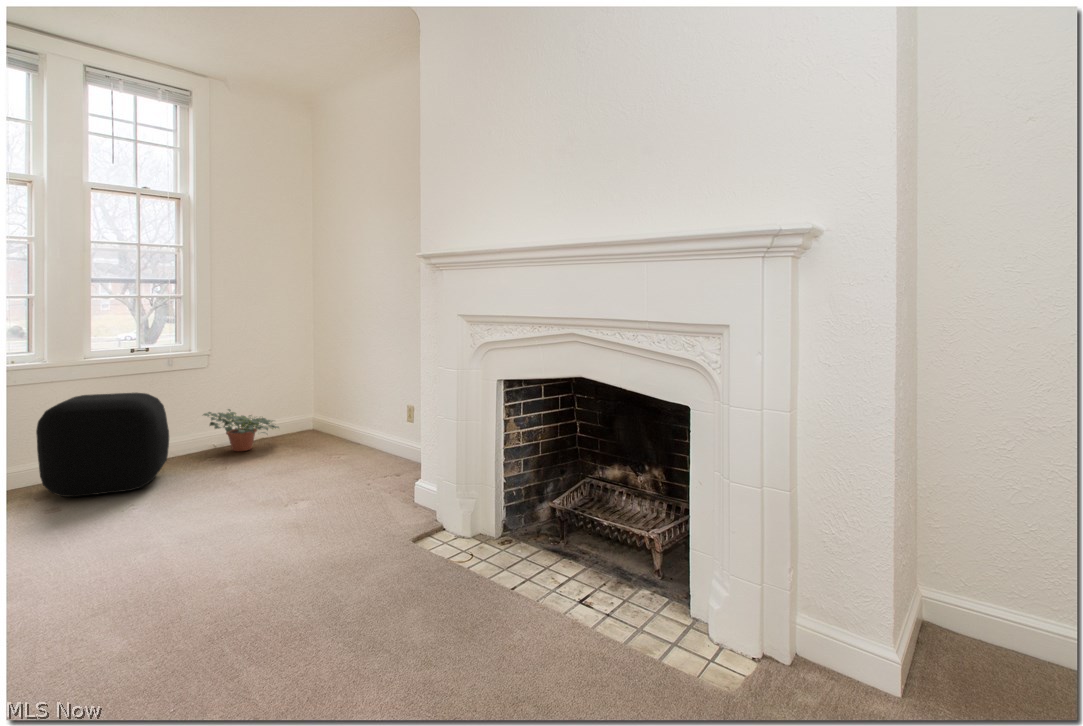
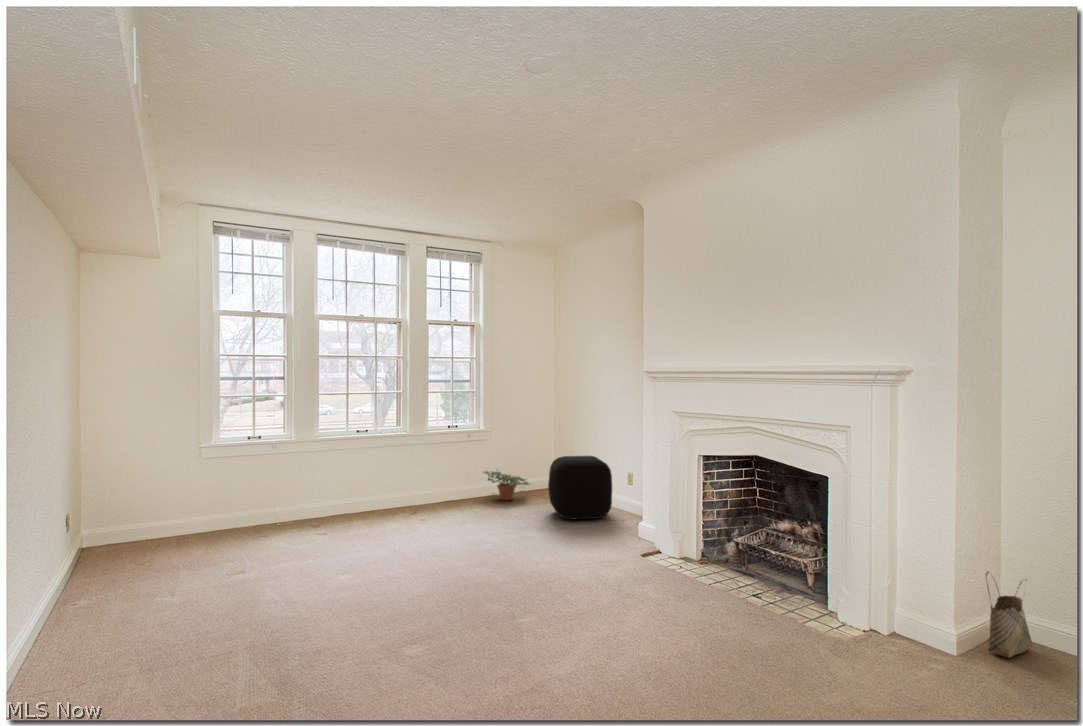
ottoman: present [36,393,169,497] -> present [548,456,612,520]
woven basket: none [933,545,1000,687] -> present [986,572,1032,658]

